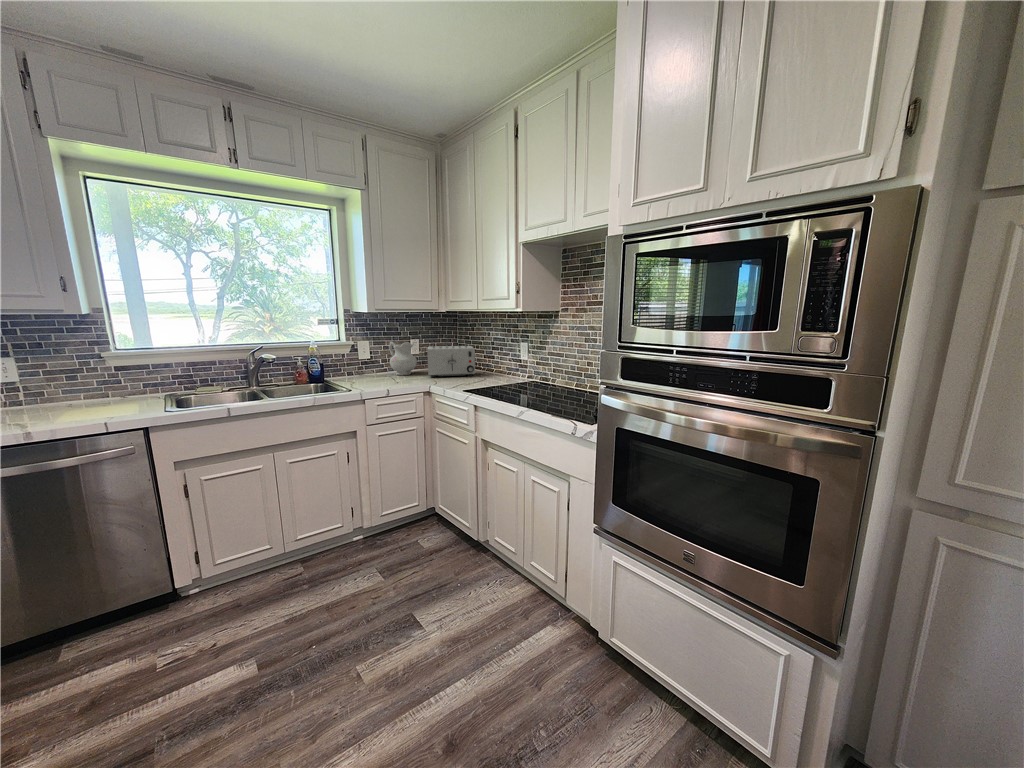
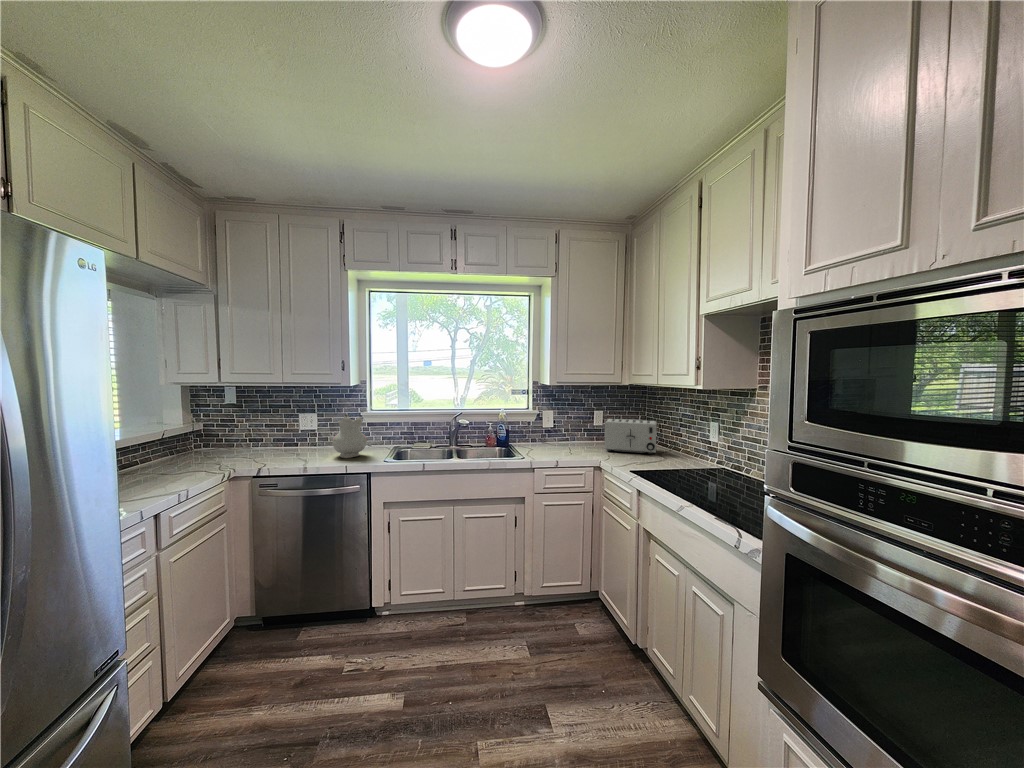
ceramic pitcher: present [389,340,417,375] -> present [333,414,367,458]

